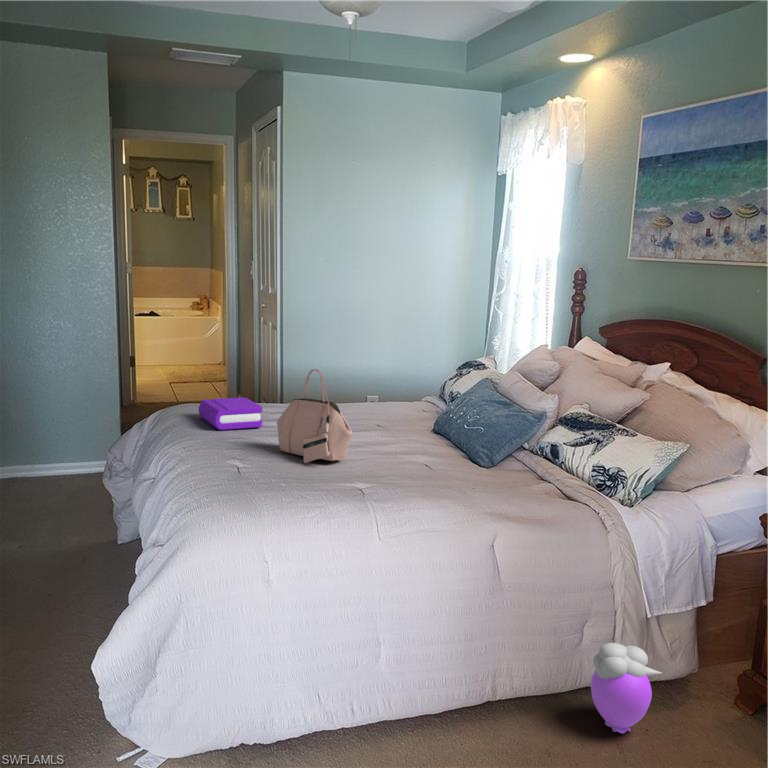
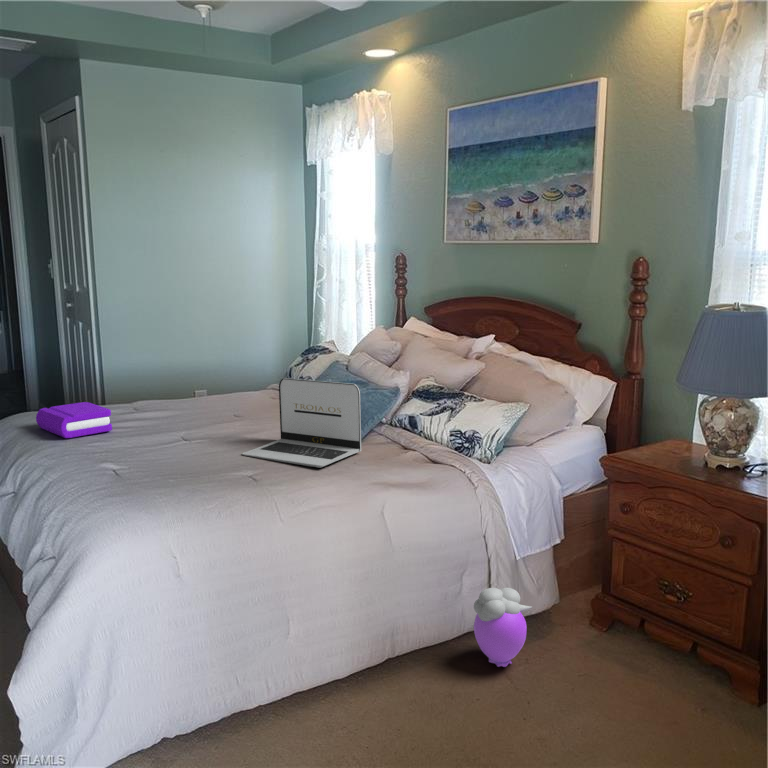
handbag: present [277,369,353,463] -> none [135,365,222,462]
laptop: none [372,392,496,487] -> present [242,378,361,468]

